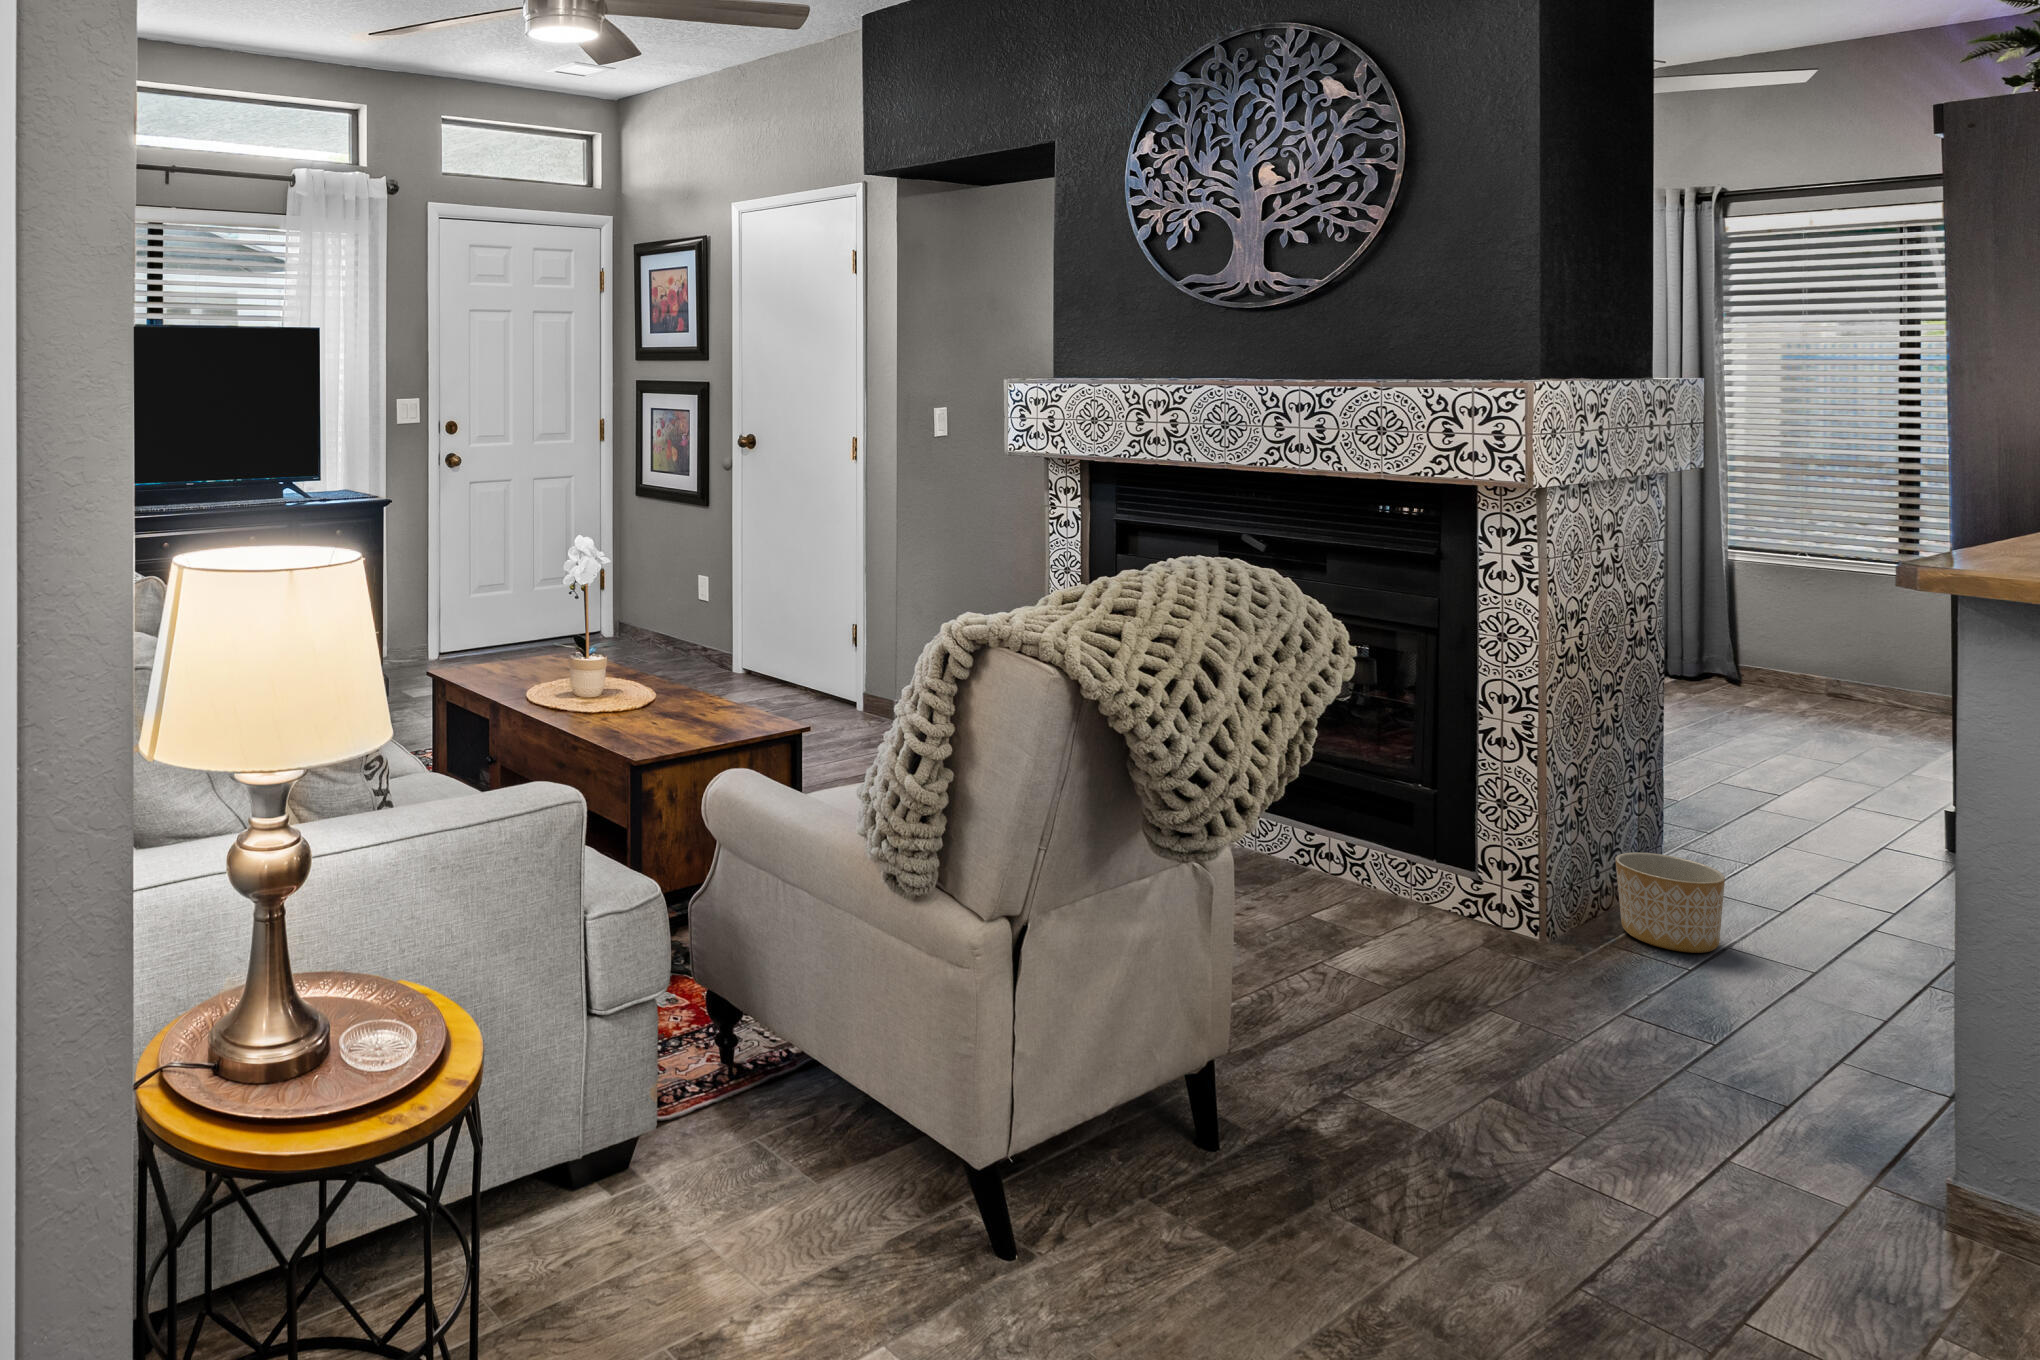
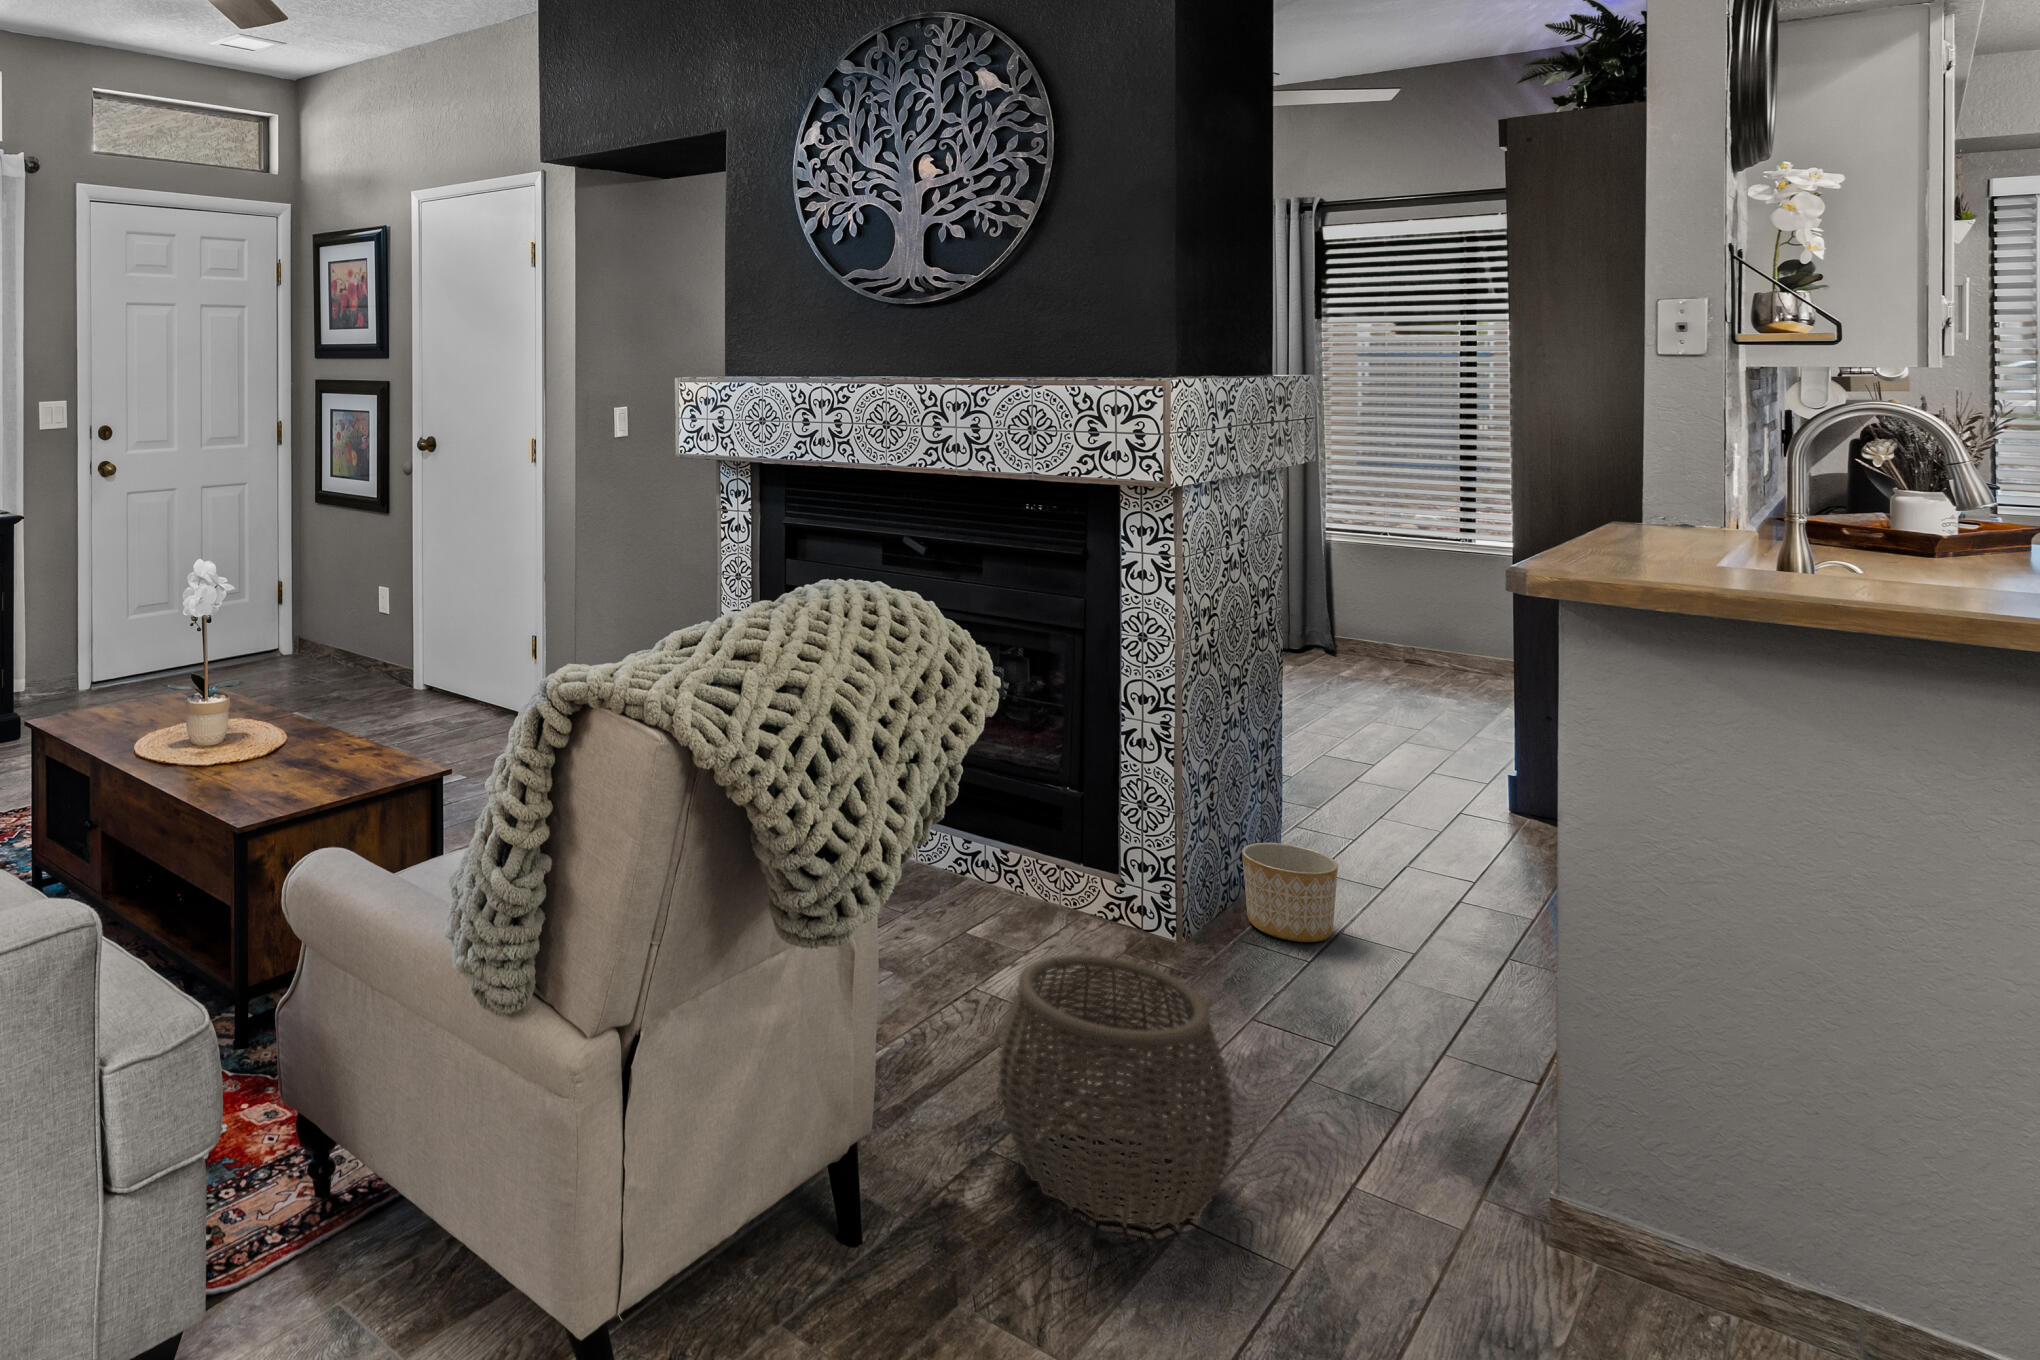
woven basket: none [1350,920,1595,1168] -> present [998,955,1235,1230]

